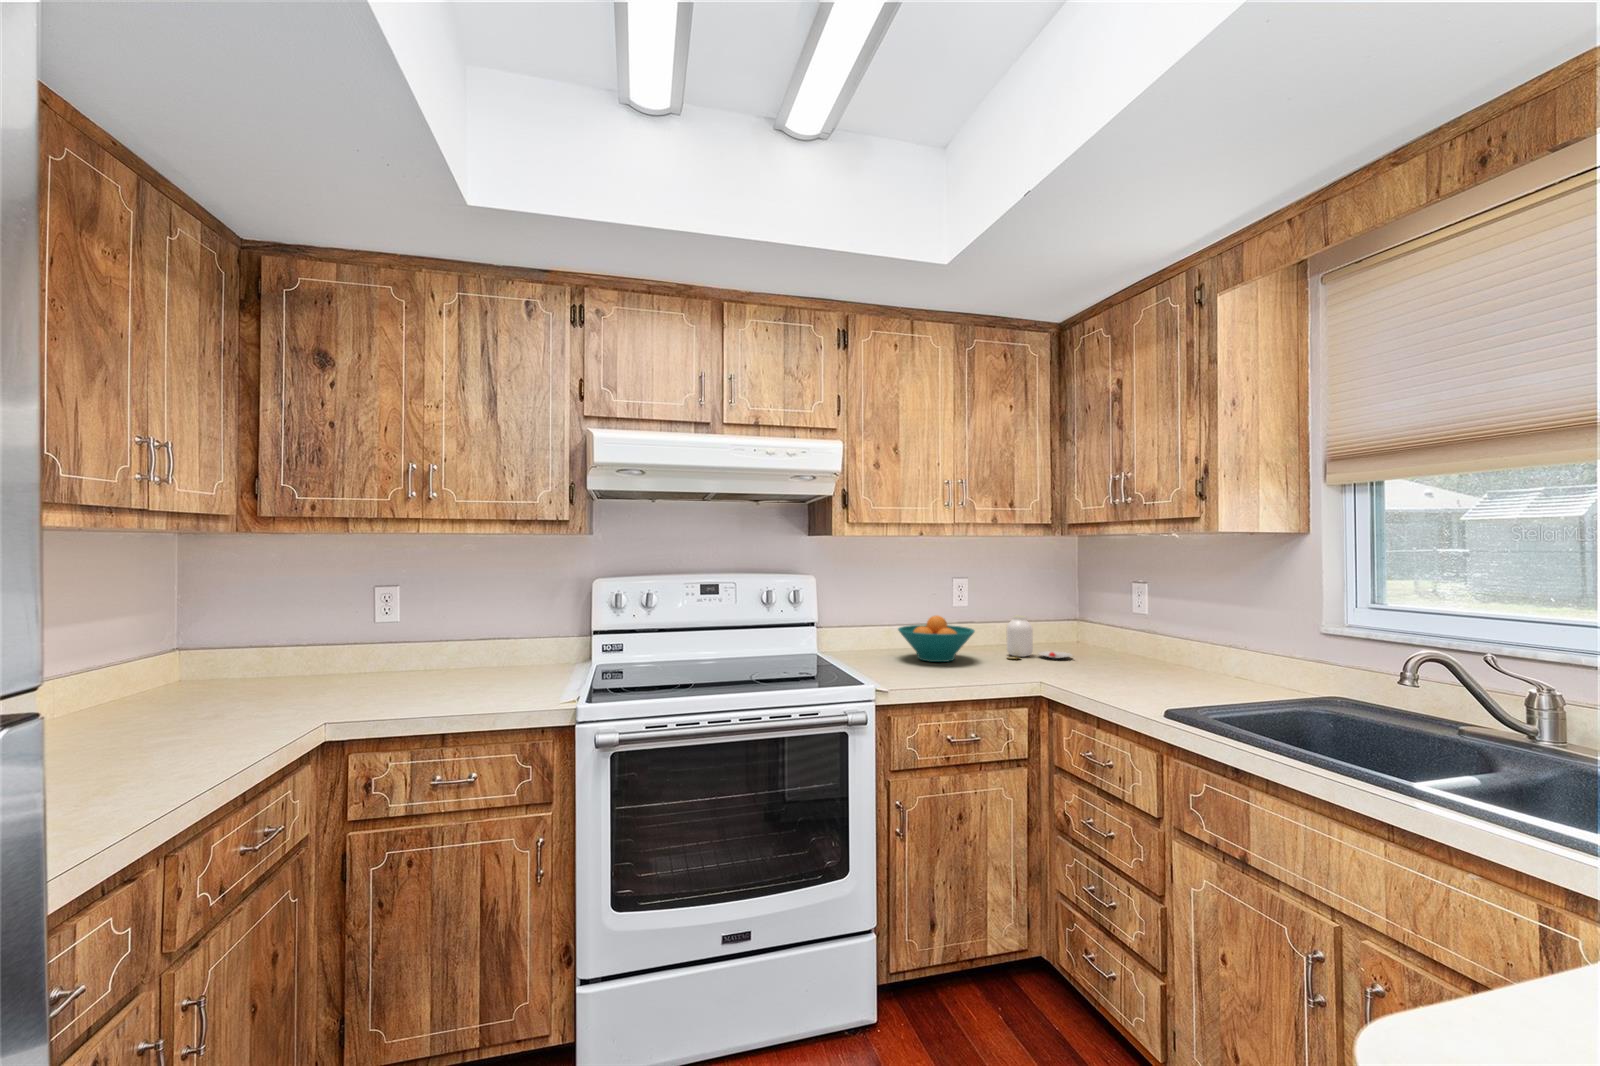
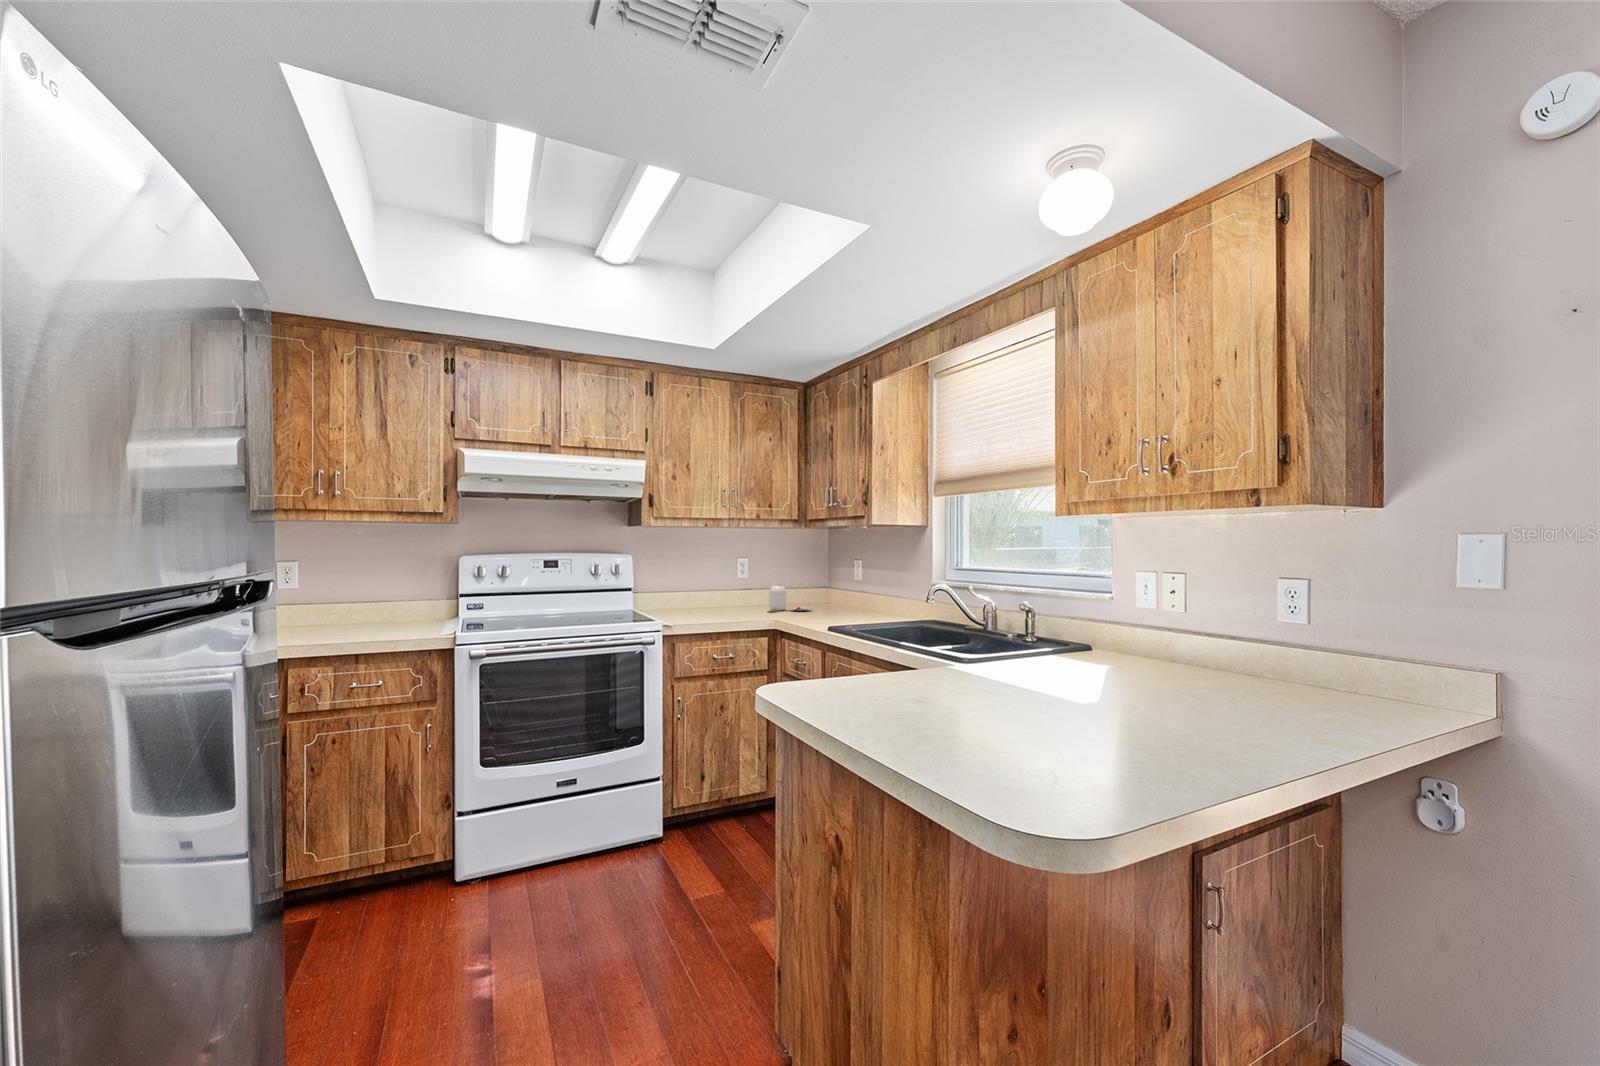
fruit bowl: present [898,616,975,662] -> none [691,582,745,614]

